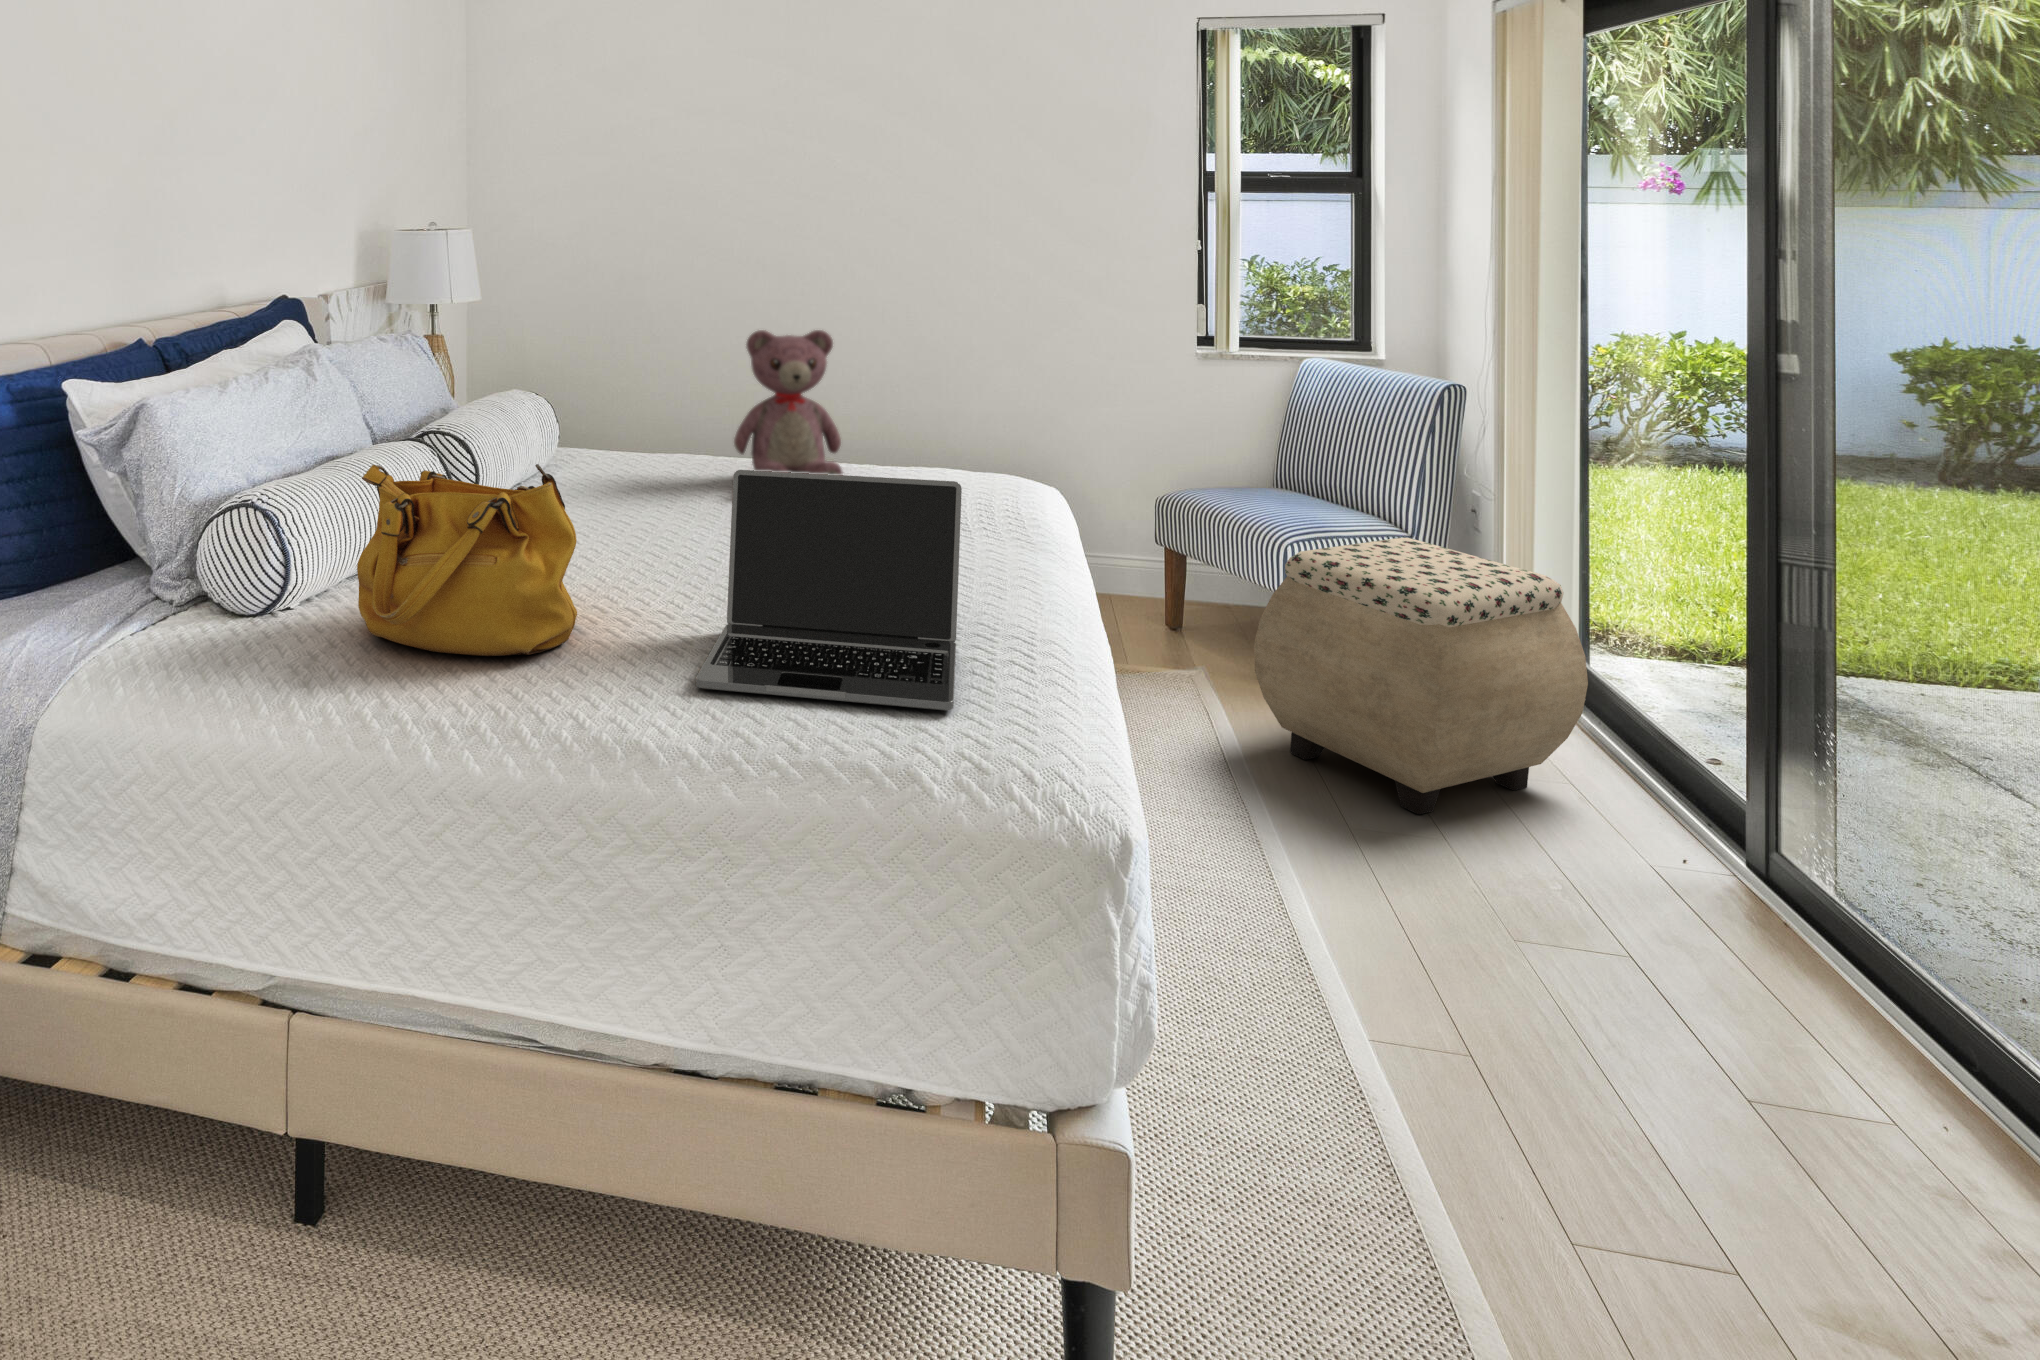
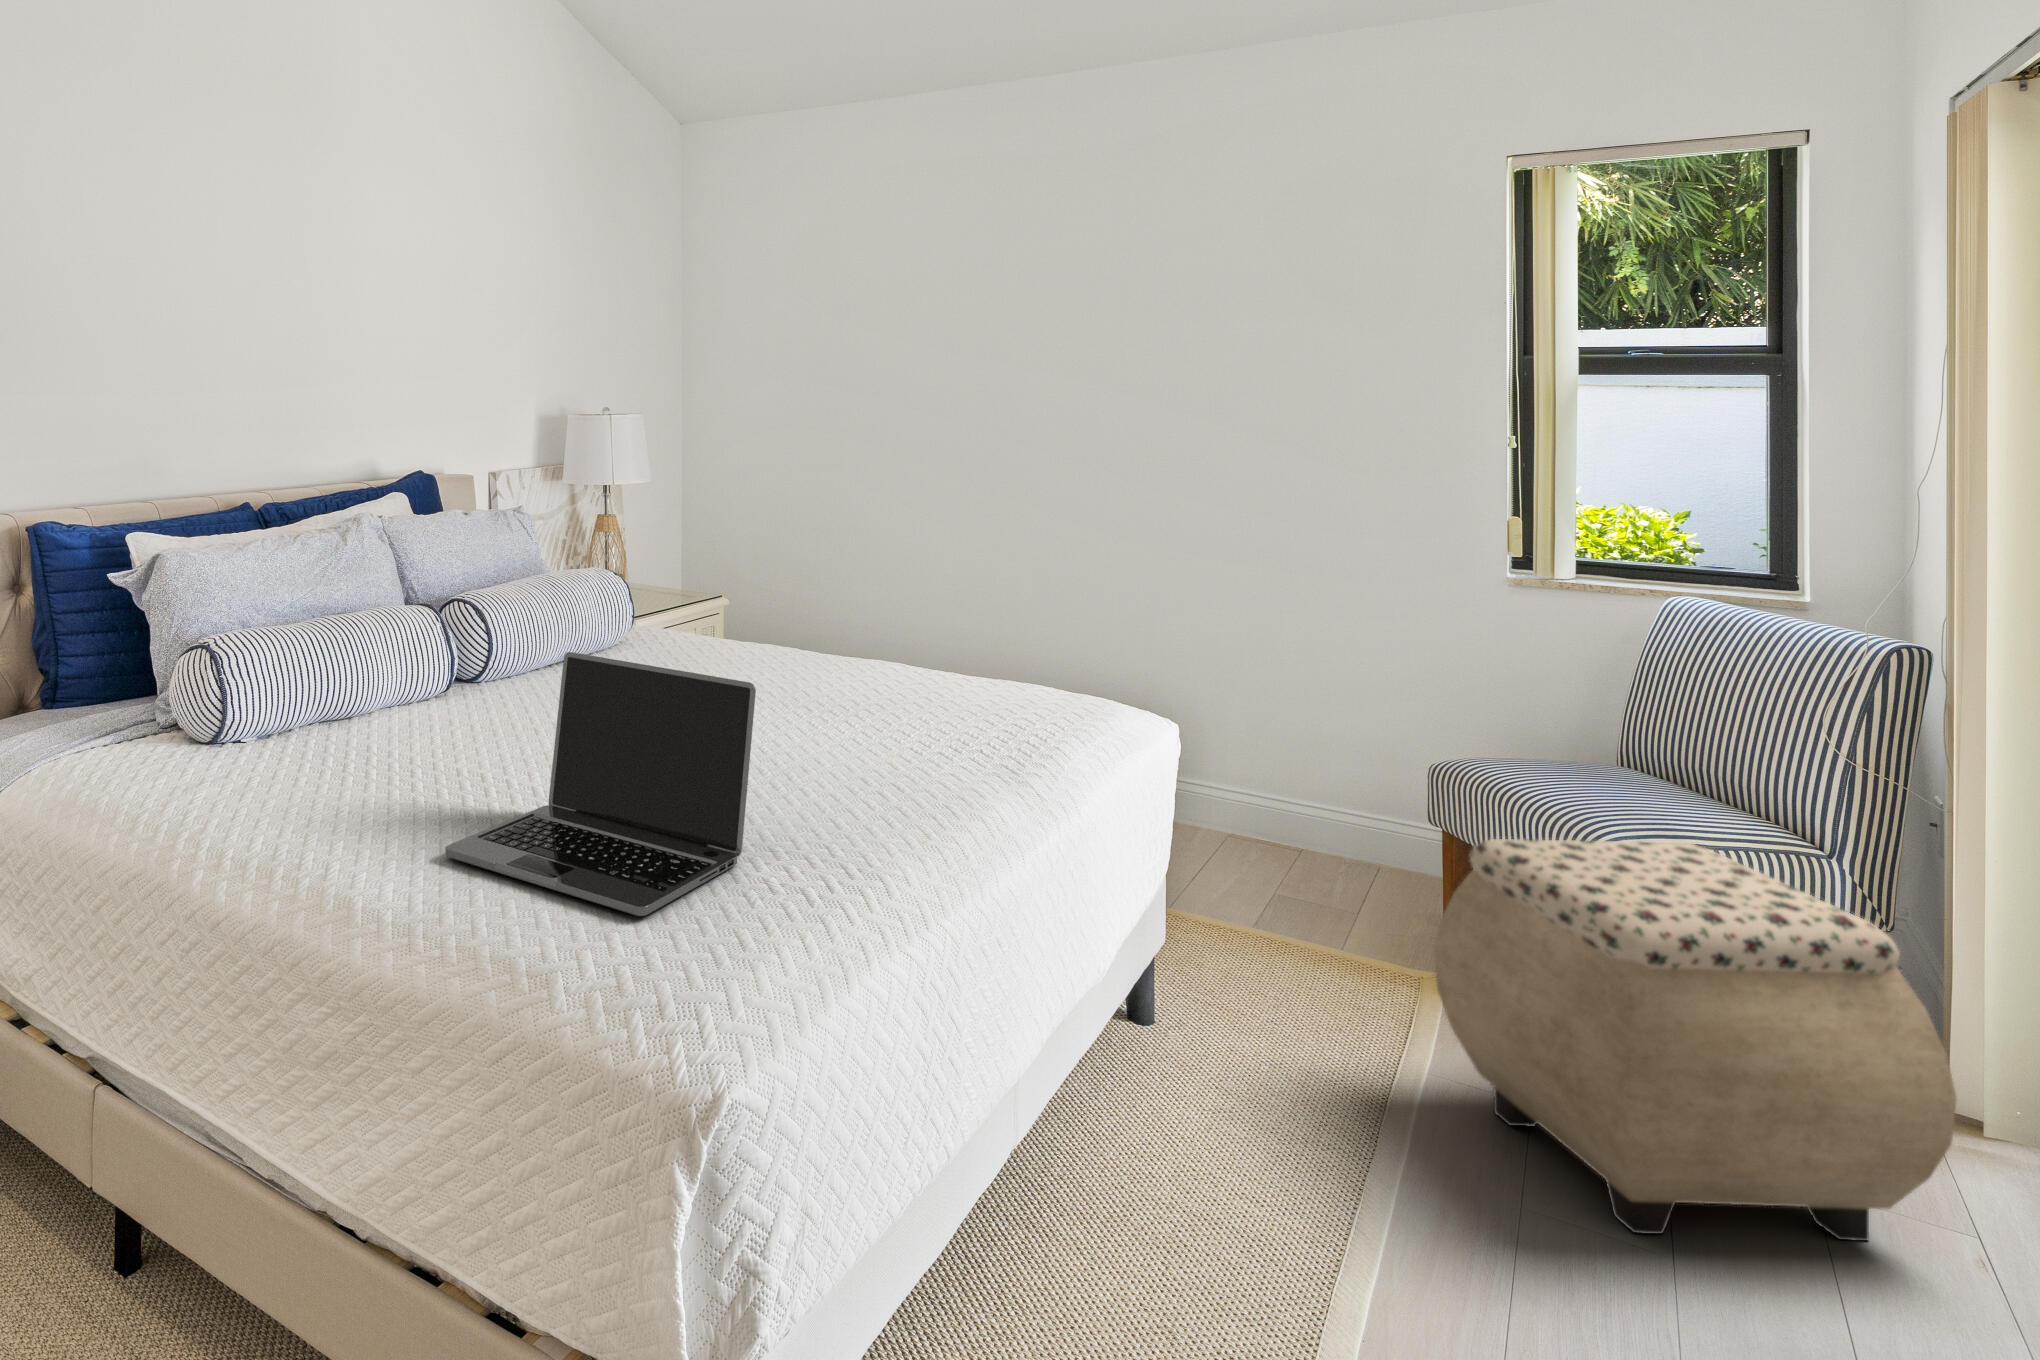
teddy bear: present [734,330,842,475] -> none [763,519,879,698]
handbag: present [357,464,577,656] -> none [226,619,425,805]

